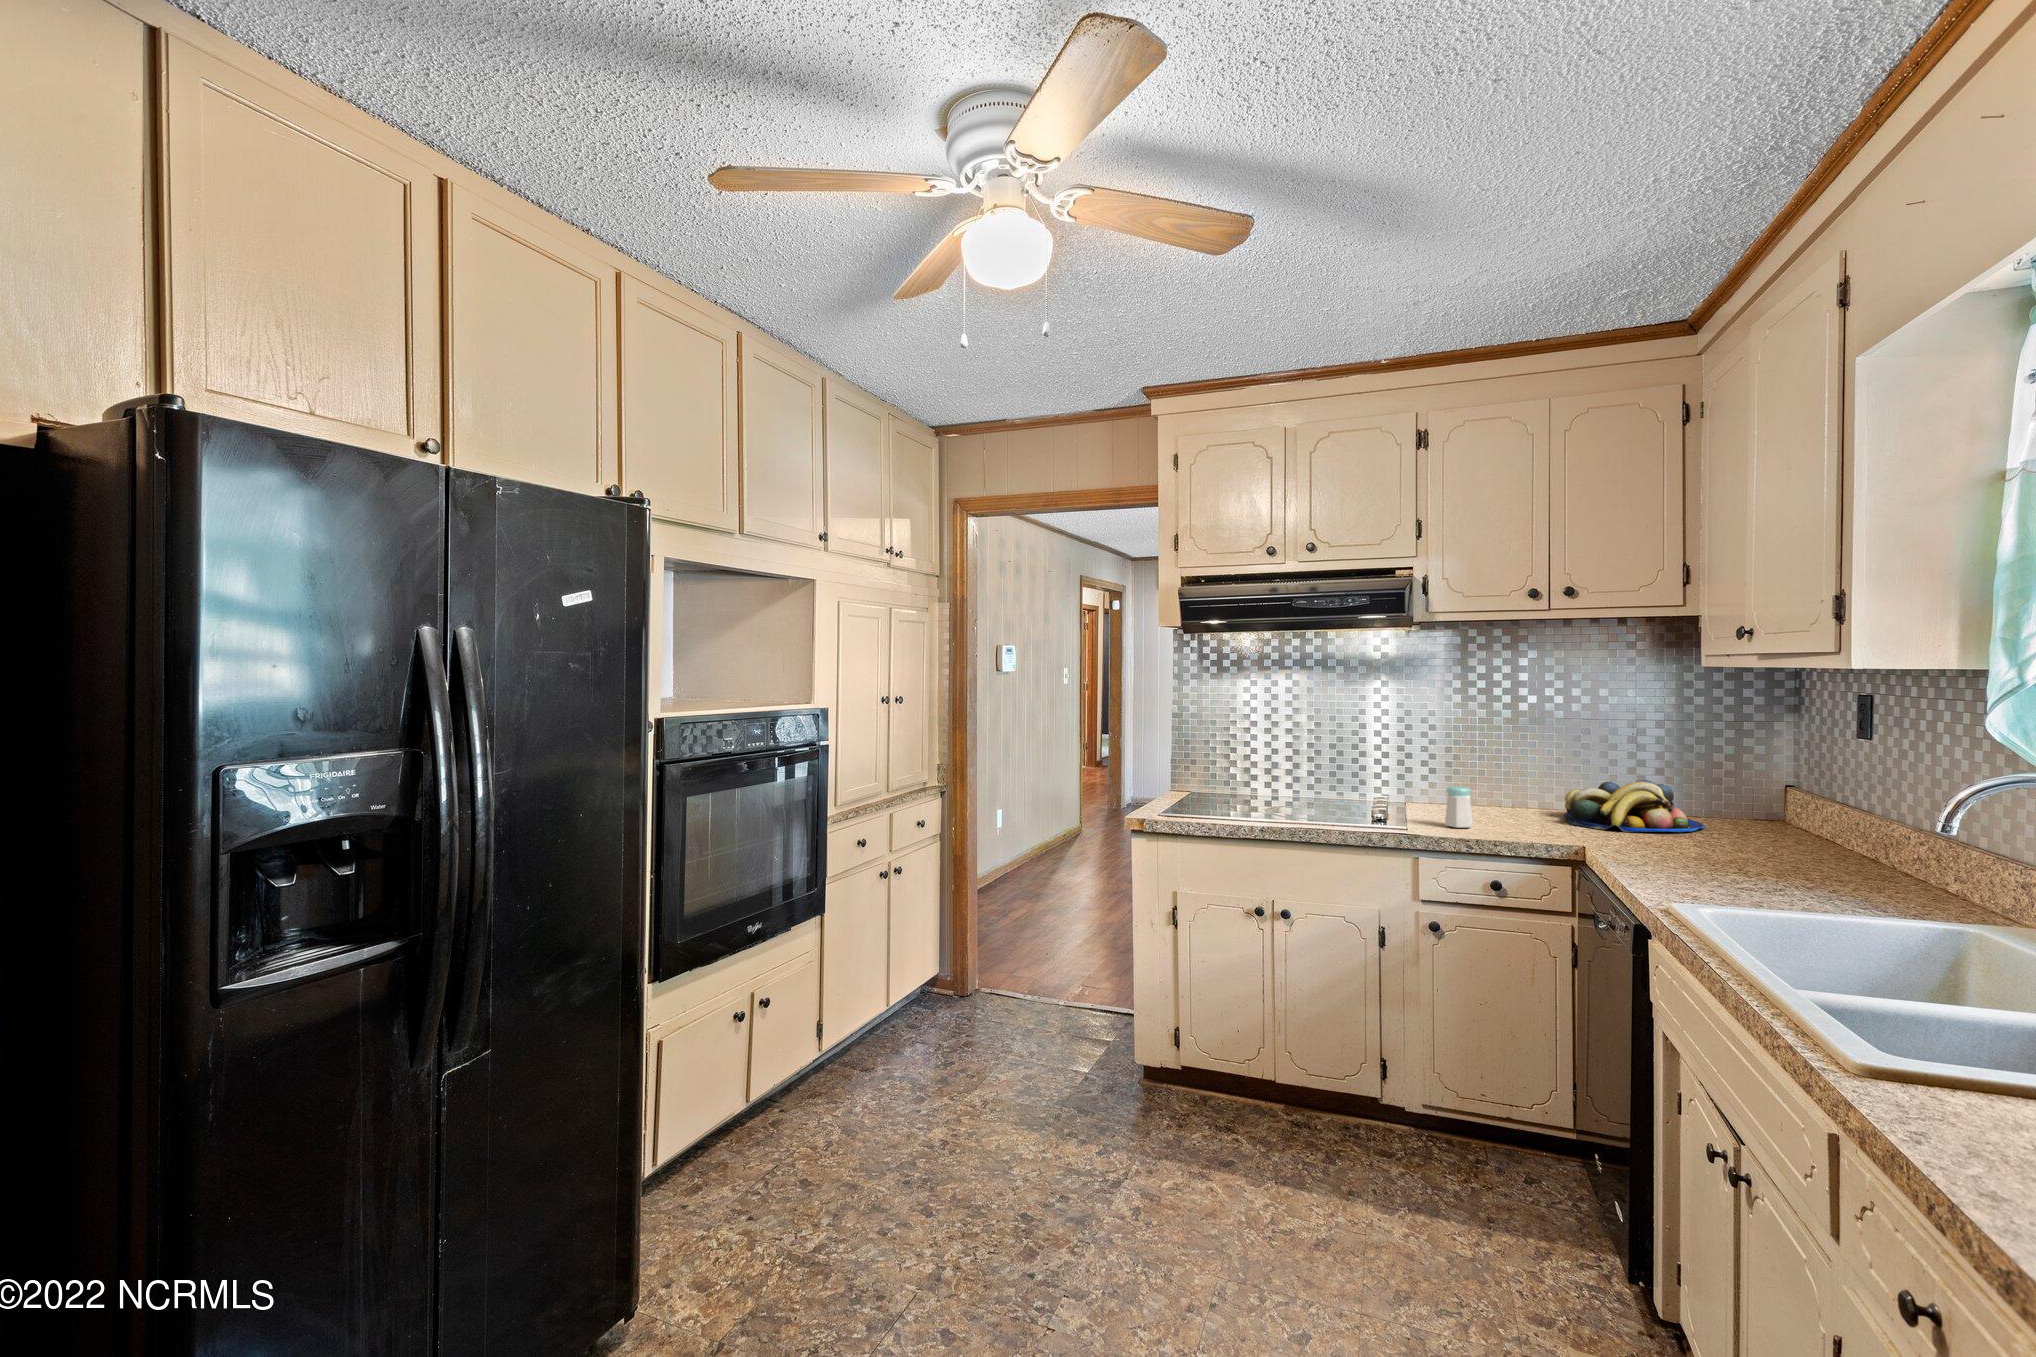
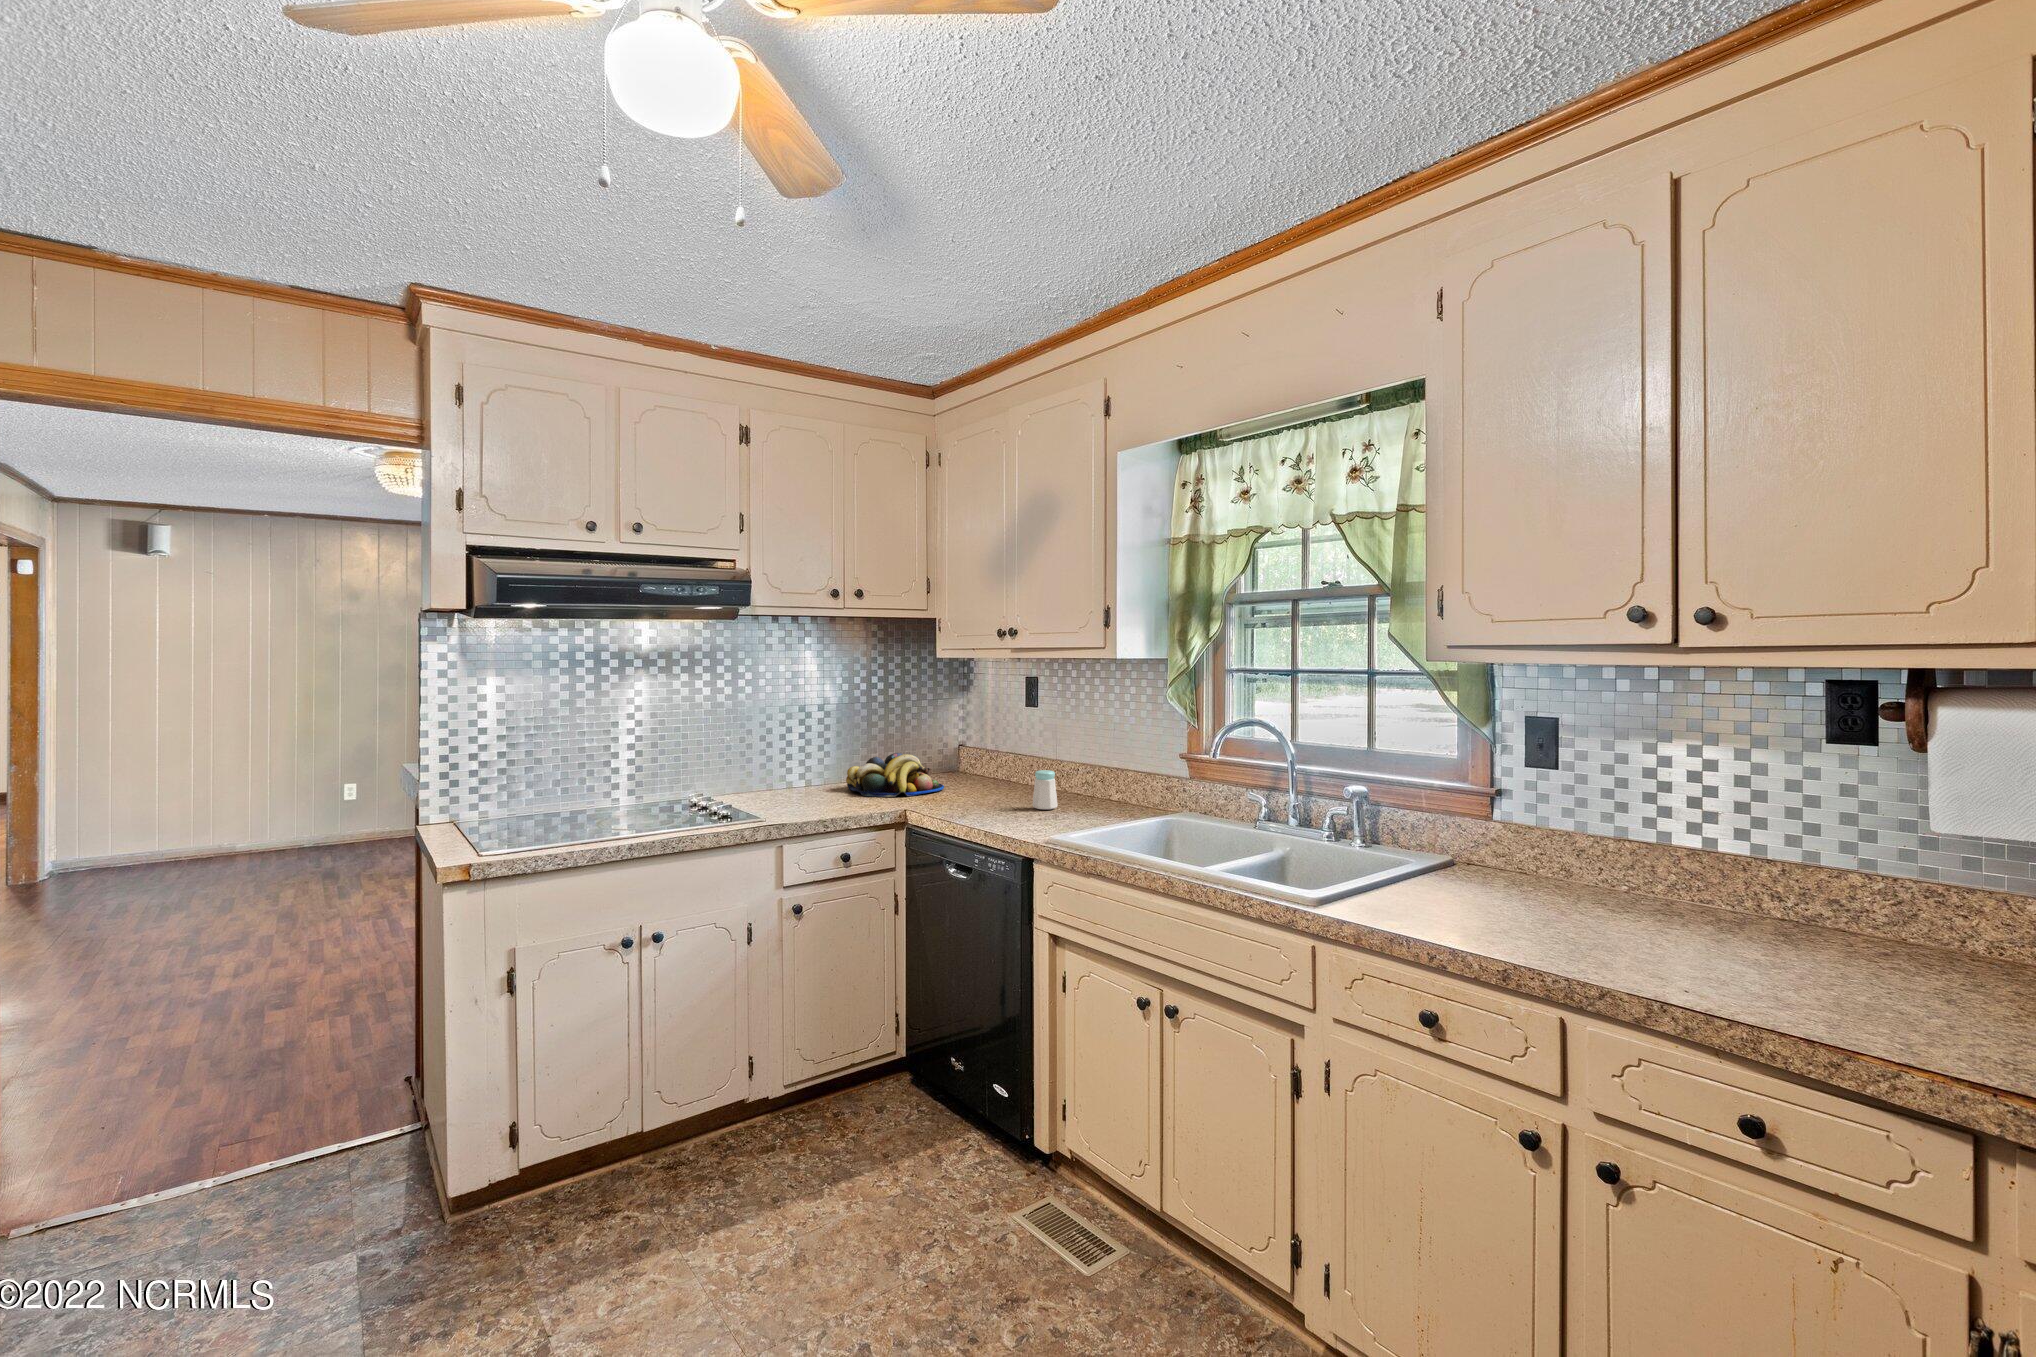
salt shaker: present [1445,786,1473,828] -> present [1033,770,1057,809]

